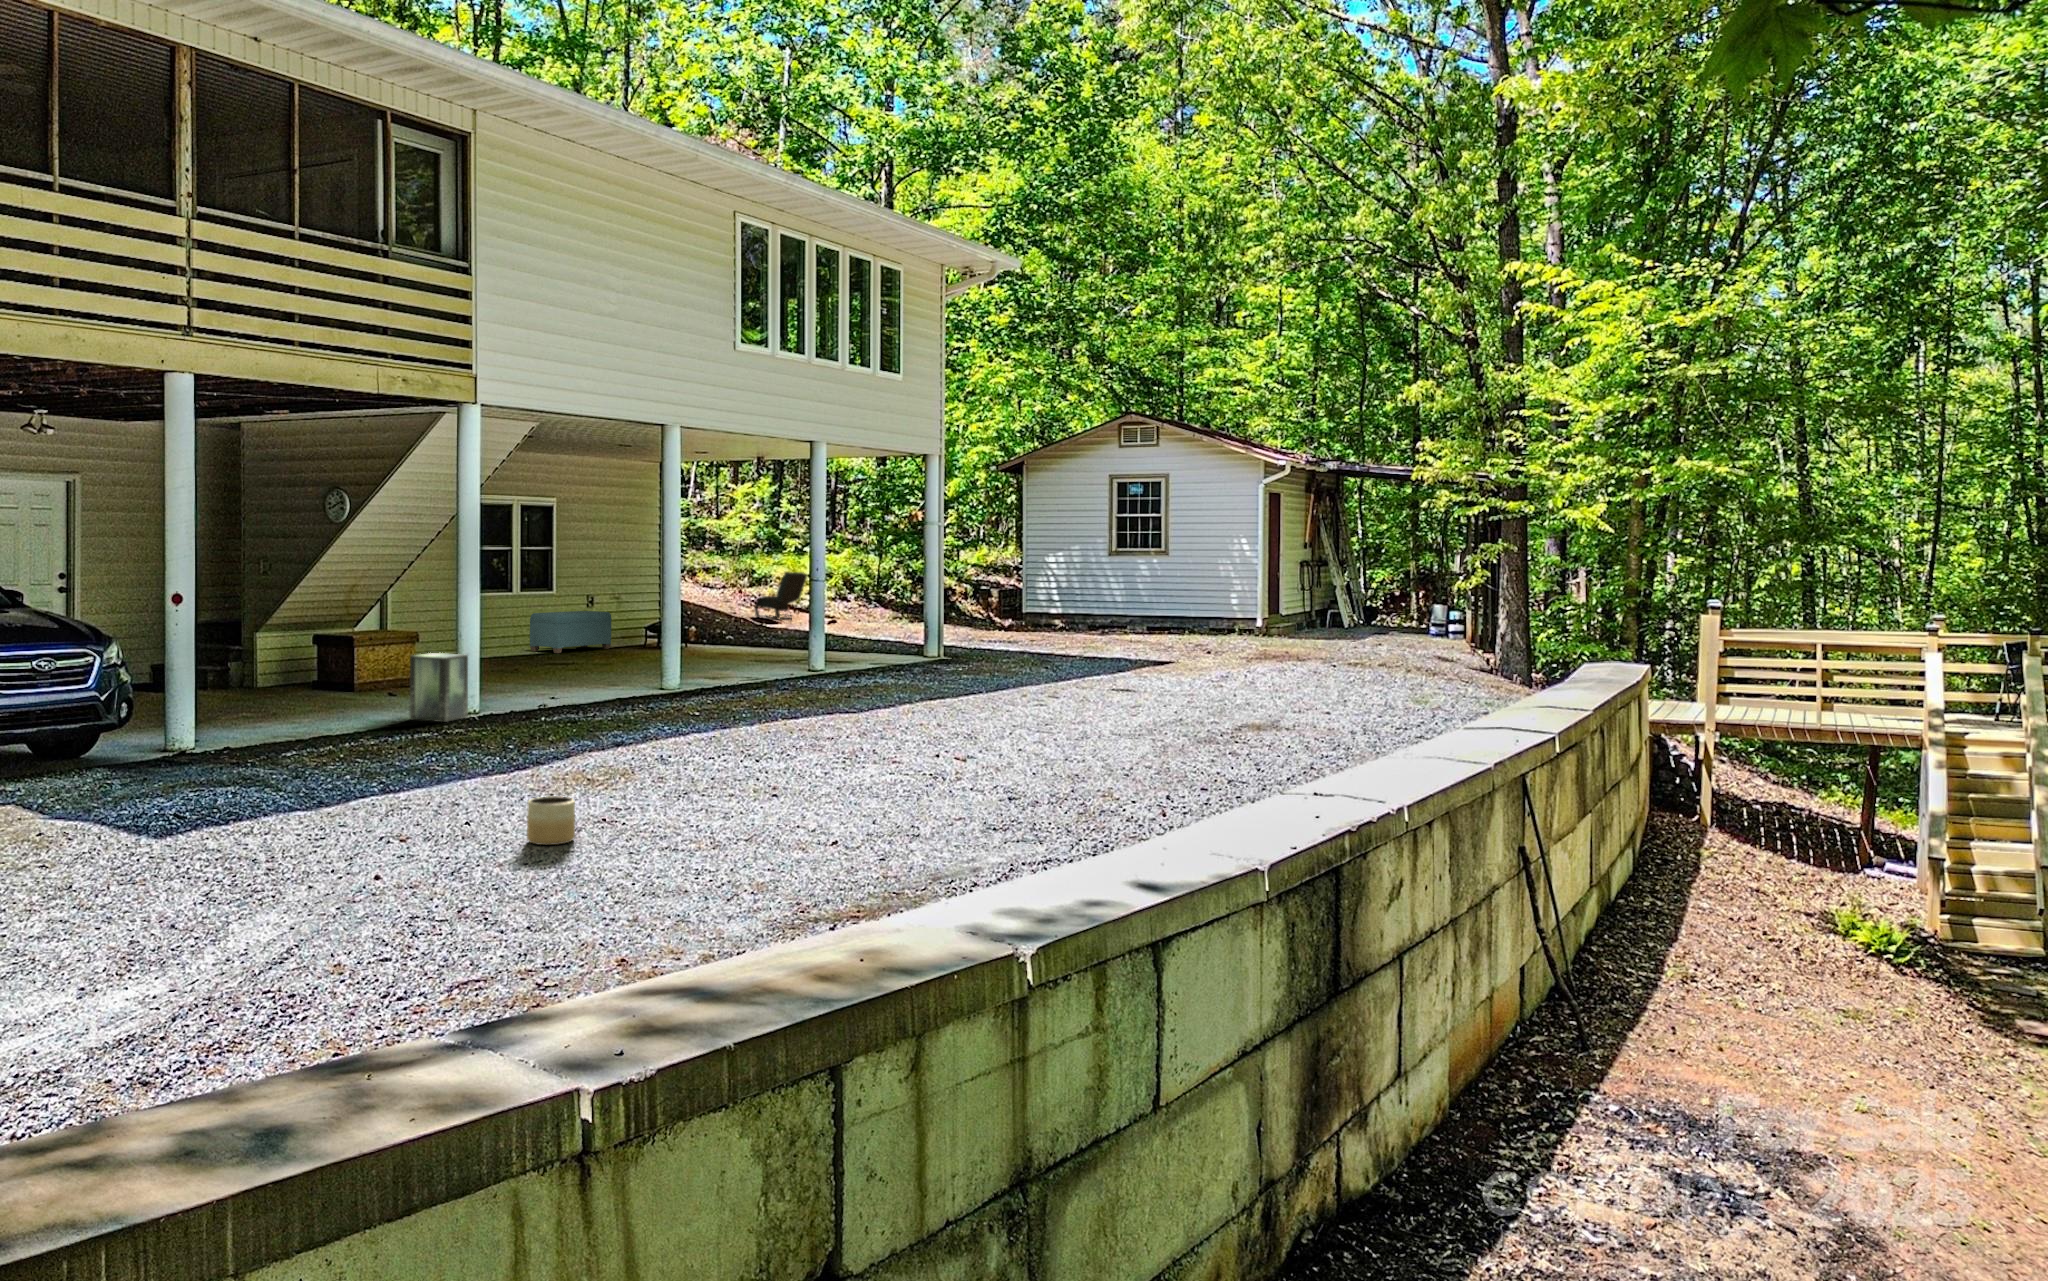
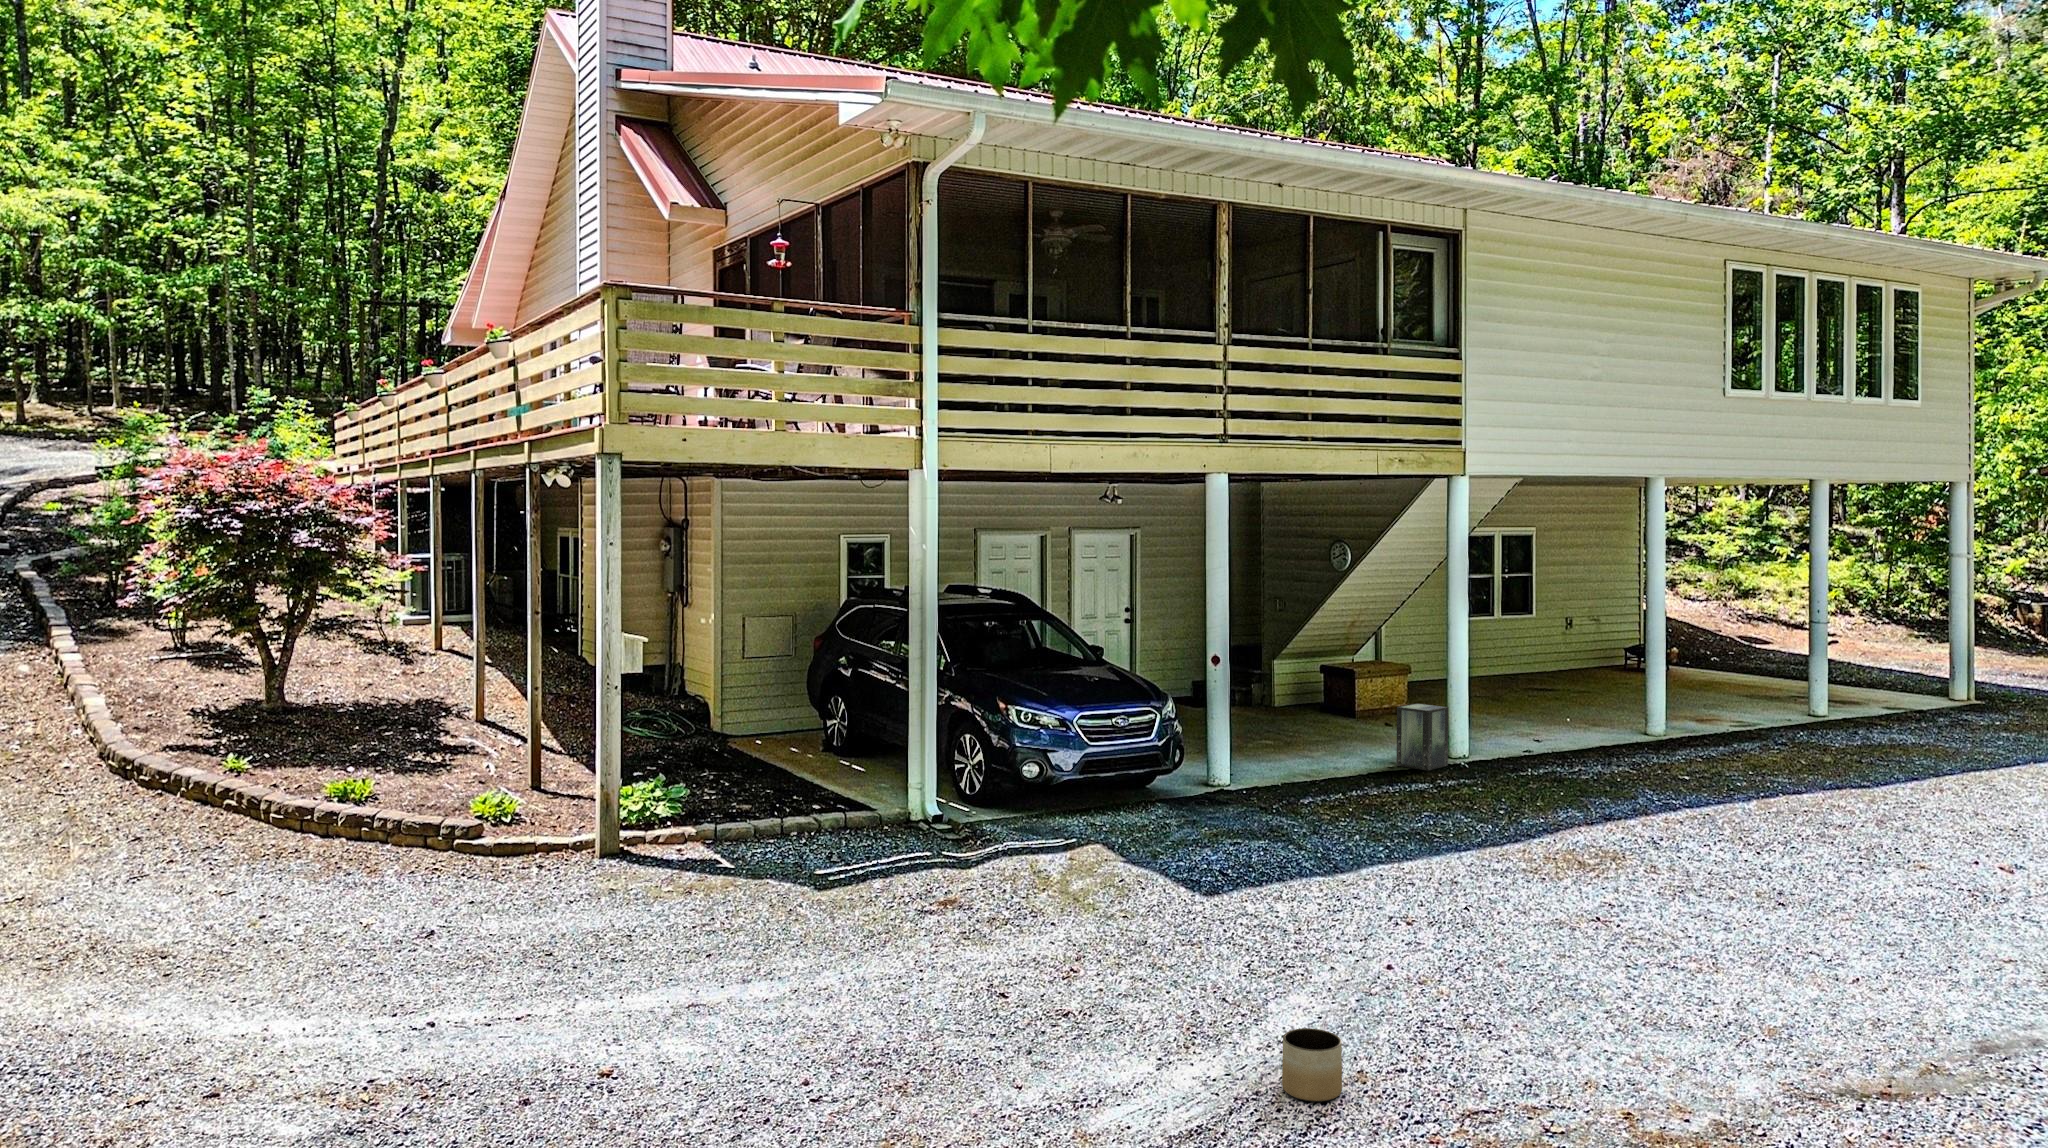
lounge chair: present [754,572,807,619] -> none [1737,585,1803,638]
bench: present [530,611,612,653] -> none [1499,639,1581,682]
planter: present [527,796,575,845] -> present [1282,1028,1342,1102]

